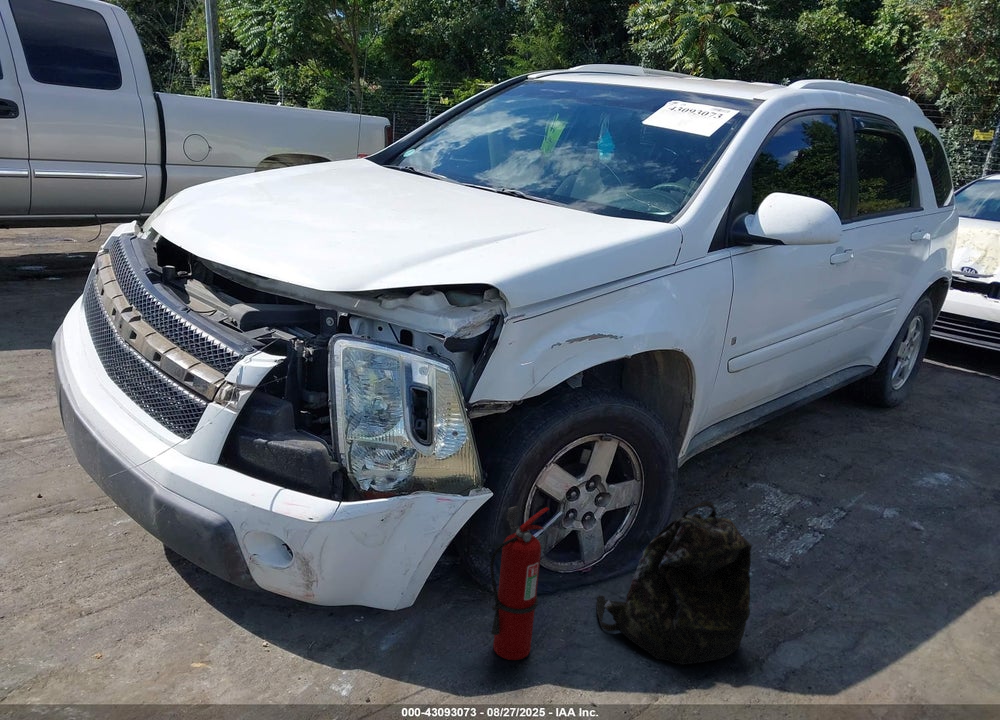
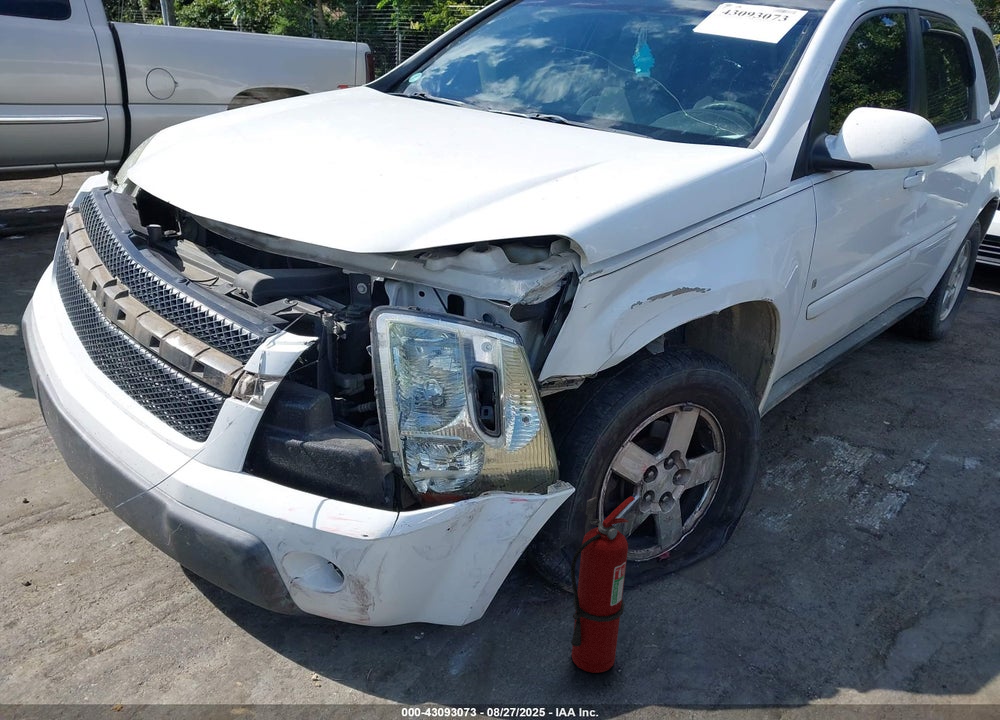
backpack: present [597,501,752,665] -> none [677,476,863,665]

